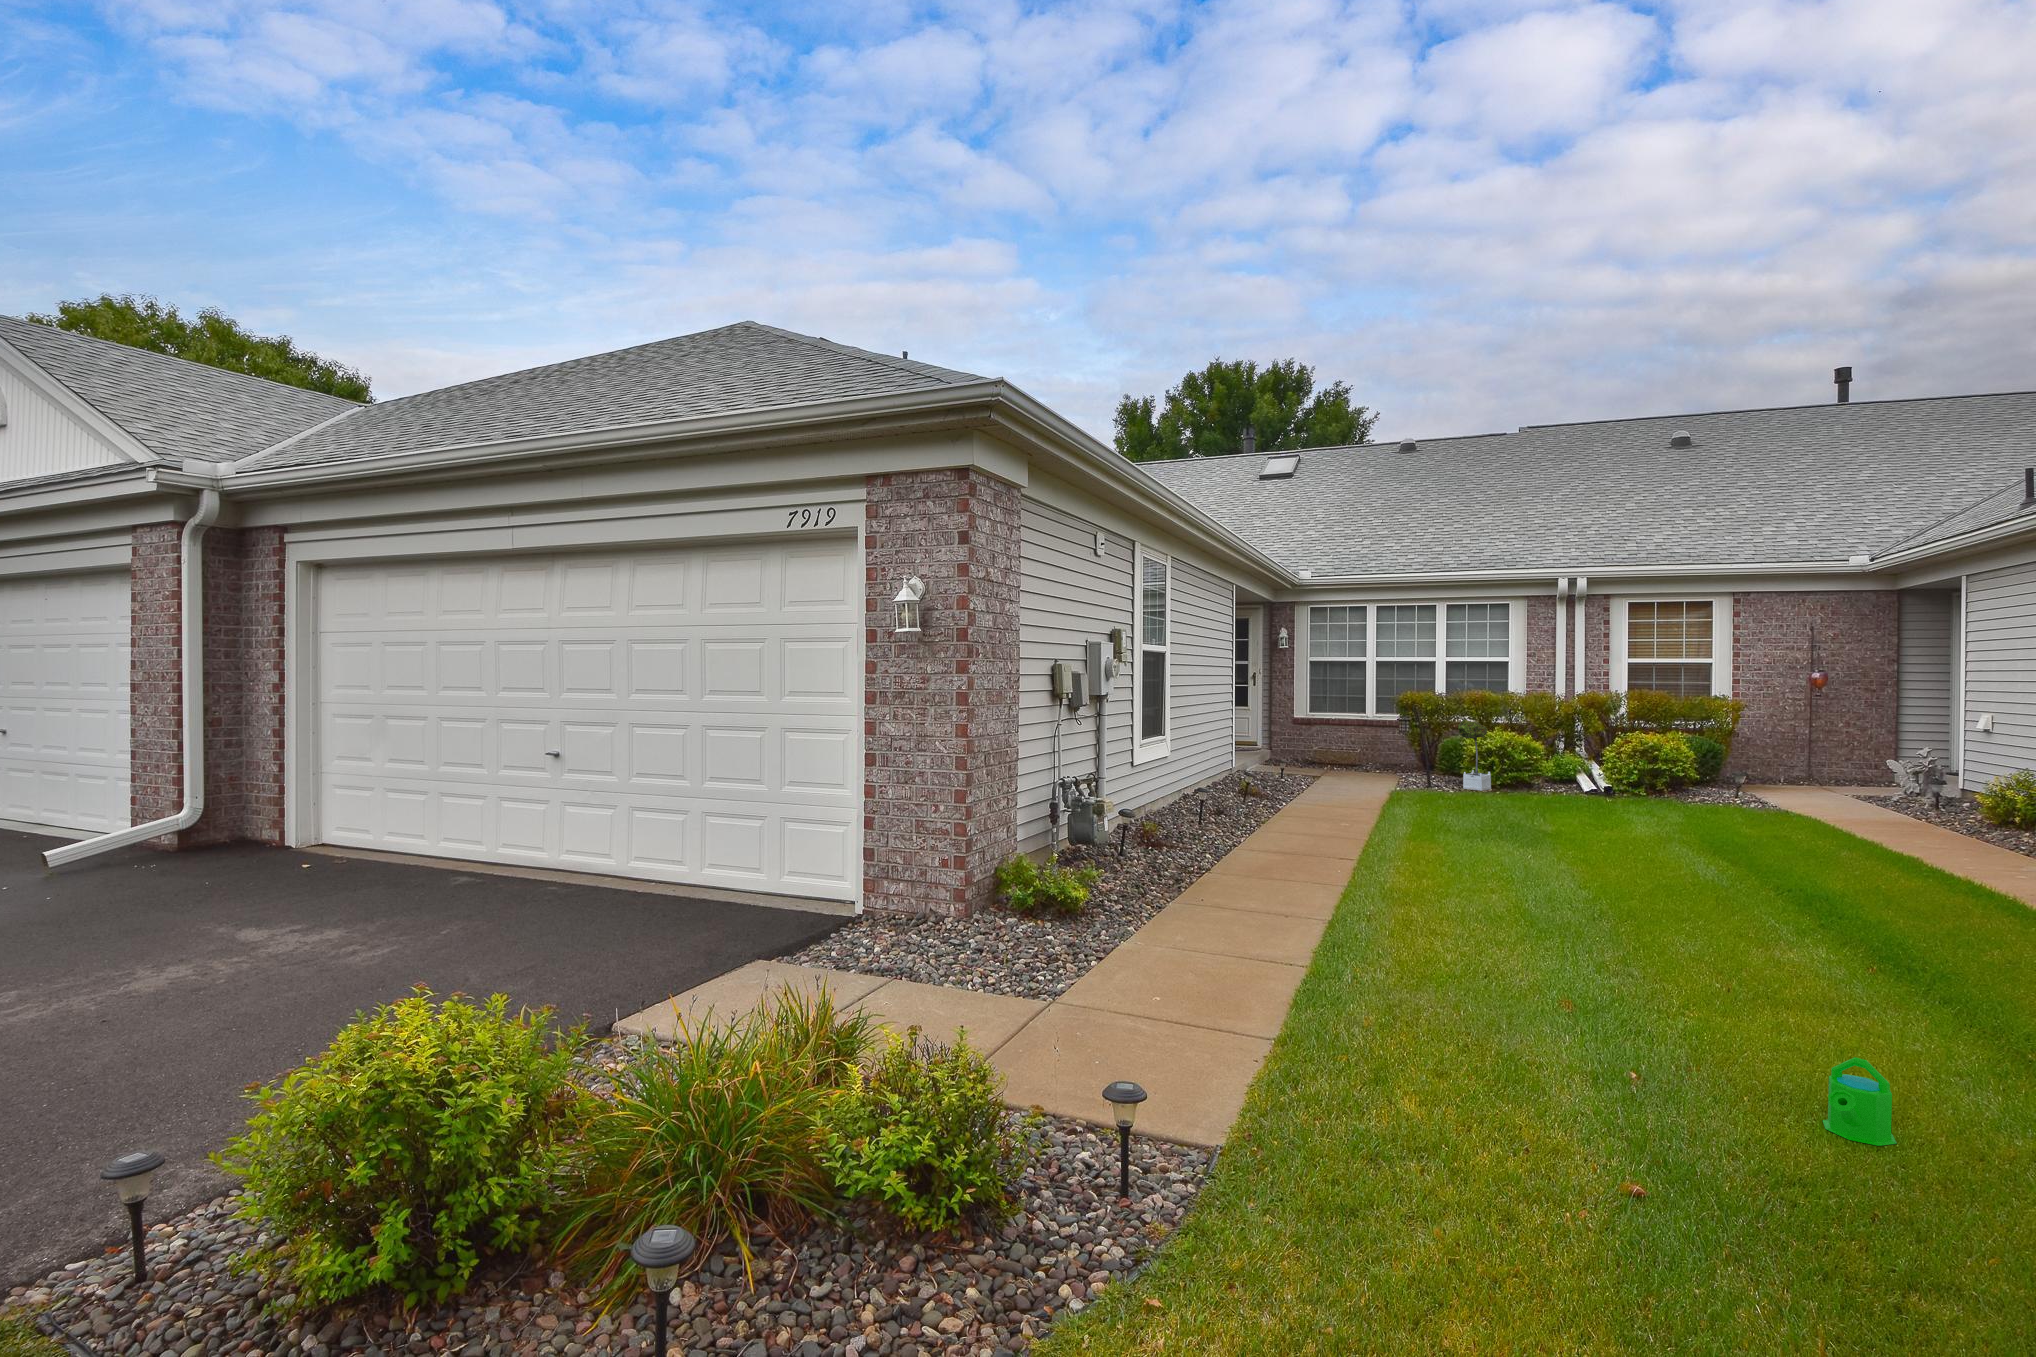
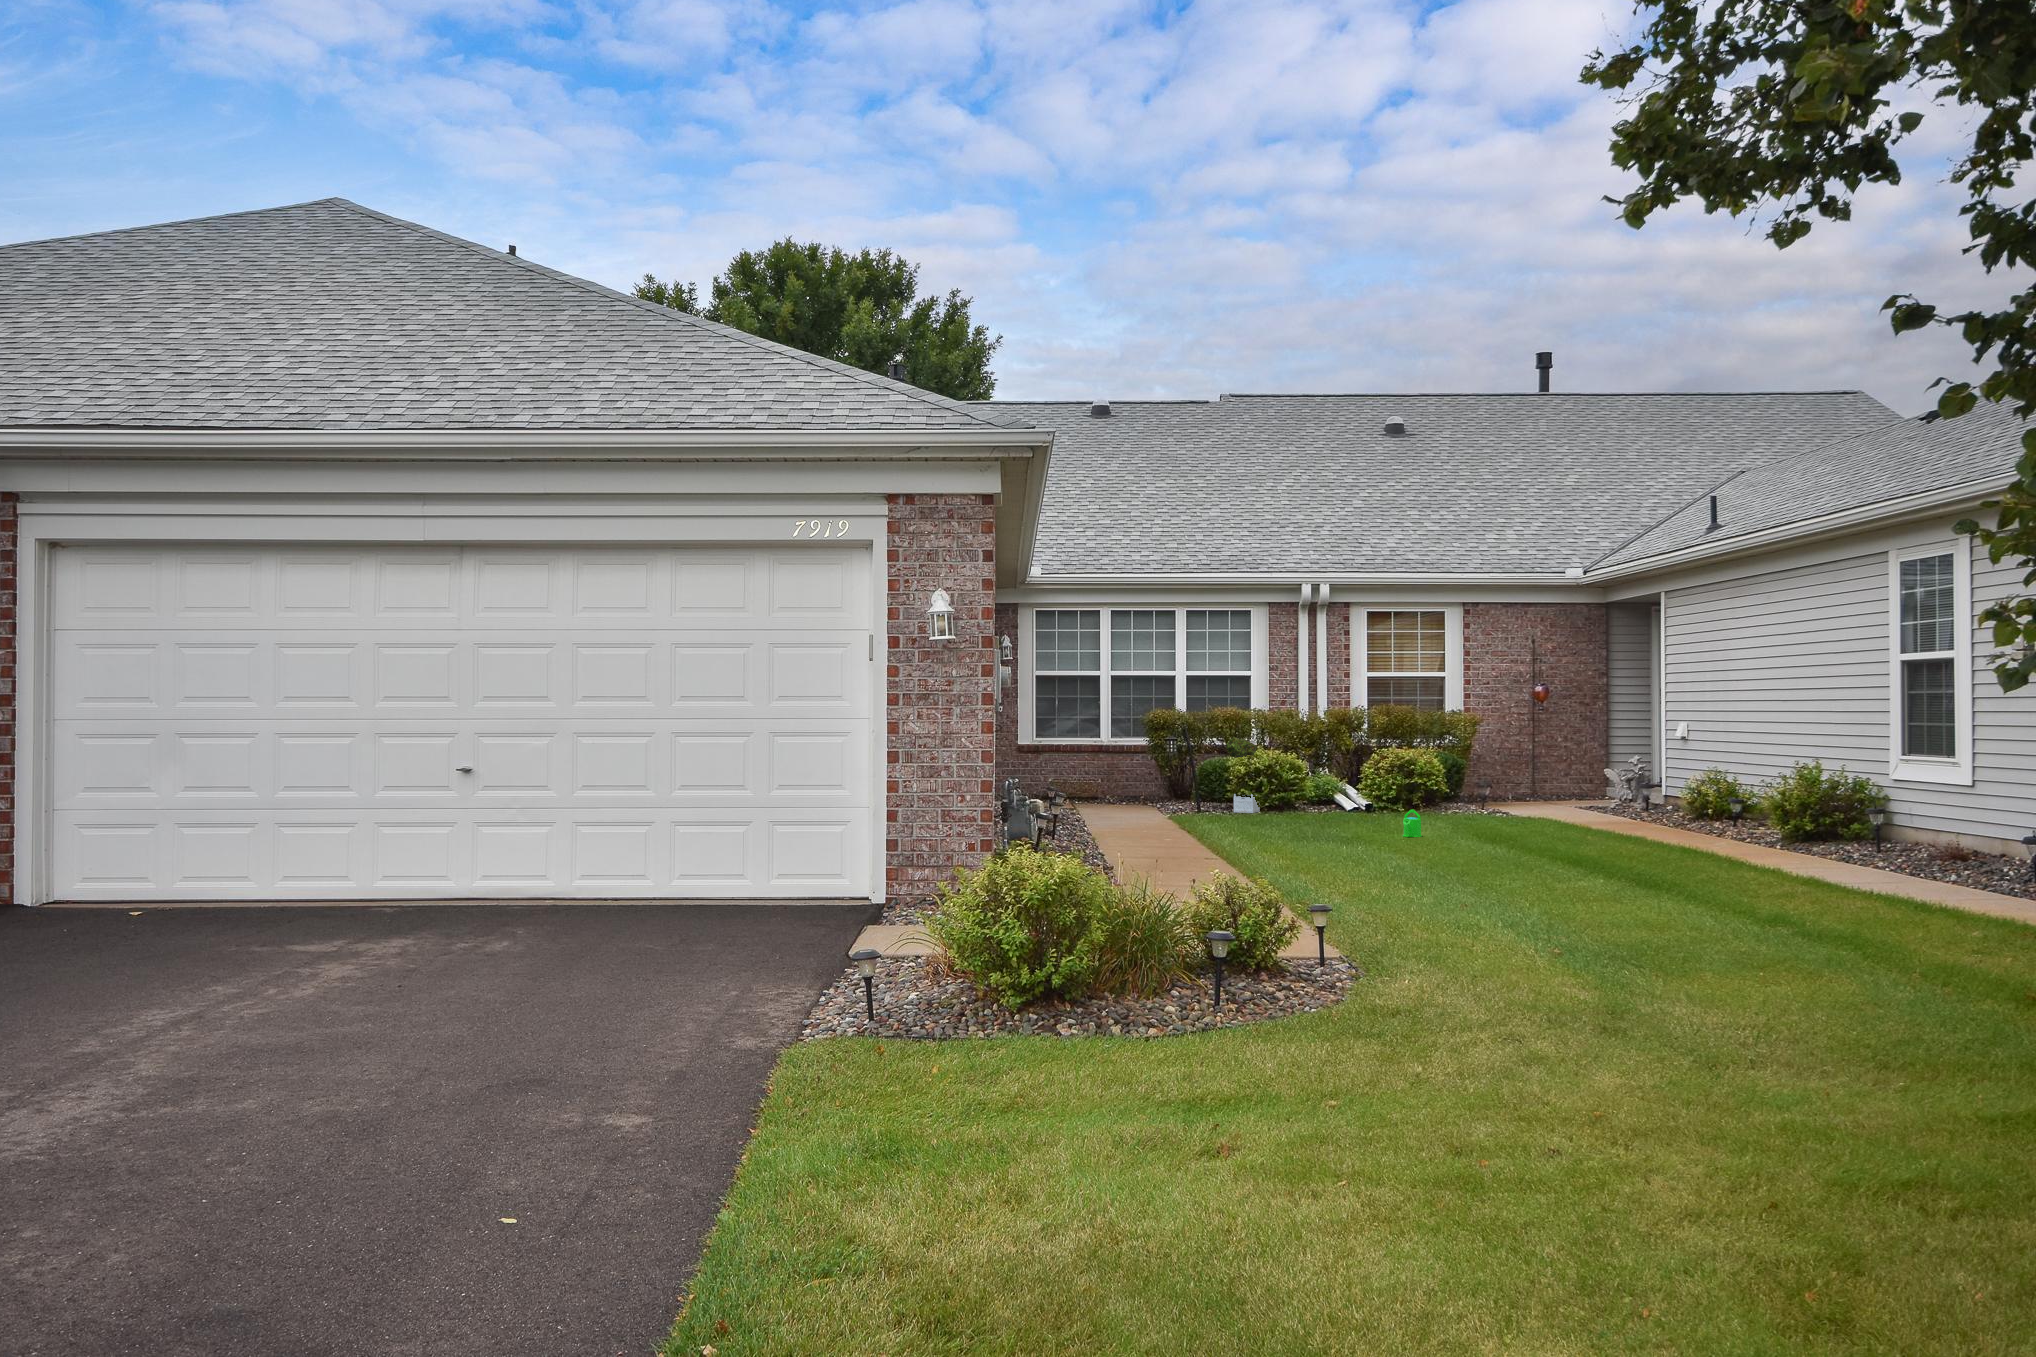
watering can: present [1823,1057,1897,1146] -> present [1403,810,1422,837]

